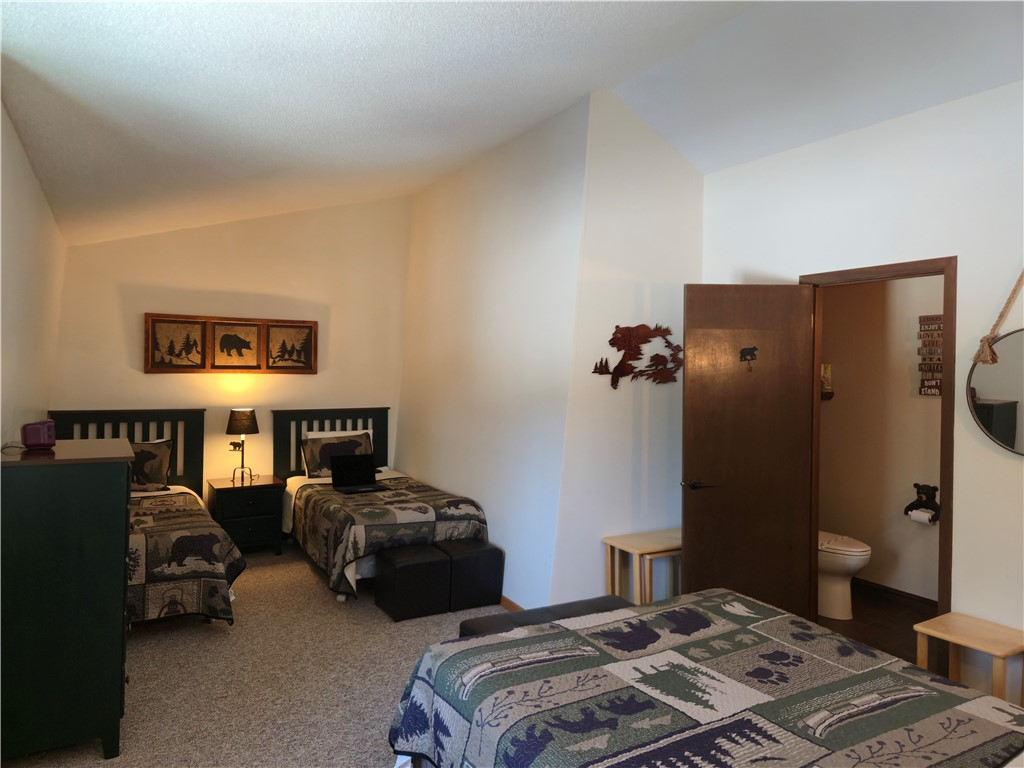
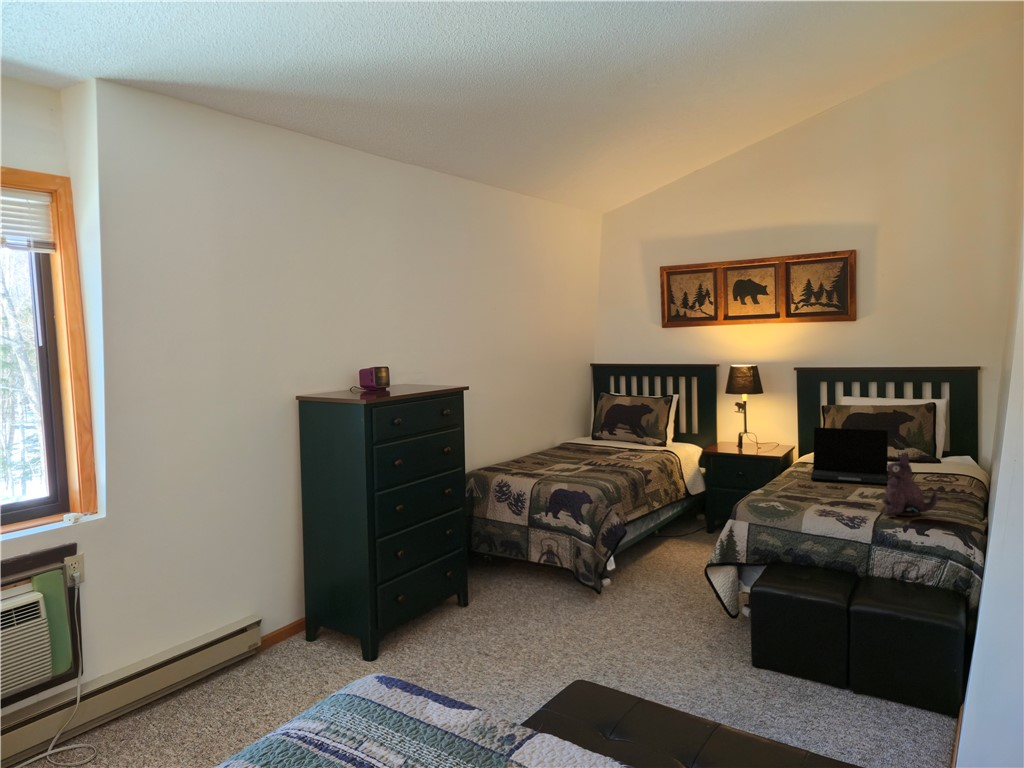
plush toy: none [417,464,448,504] -> present [882,452,938,516]

